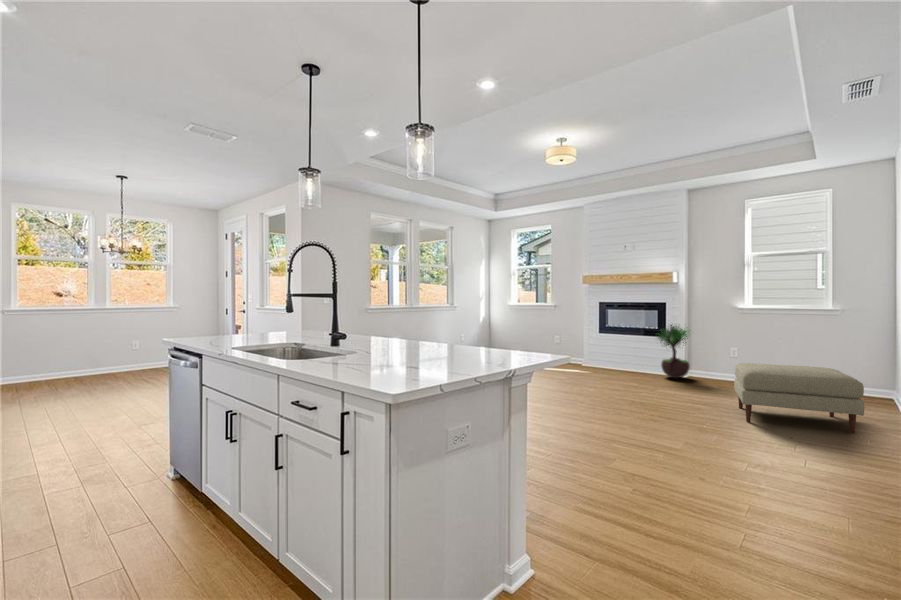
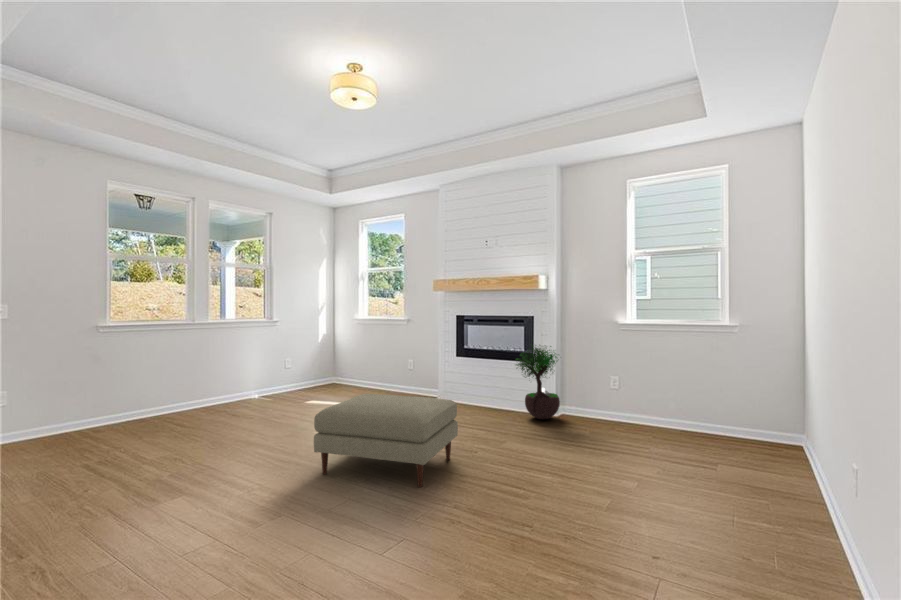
ottoman: present [734,363,864,433] -> present [314,394,458,487]

